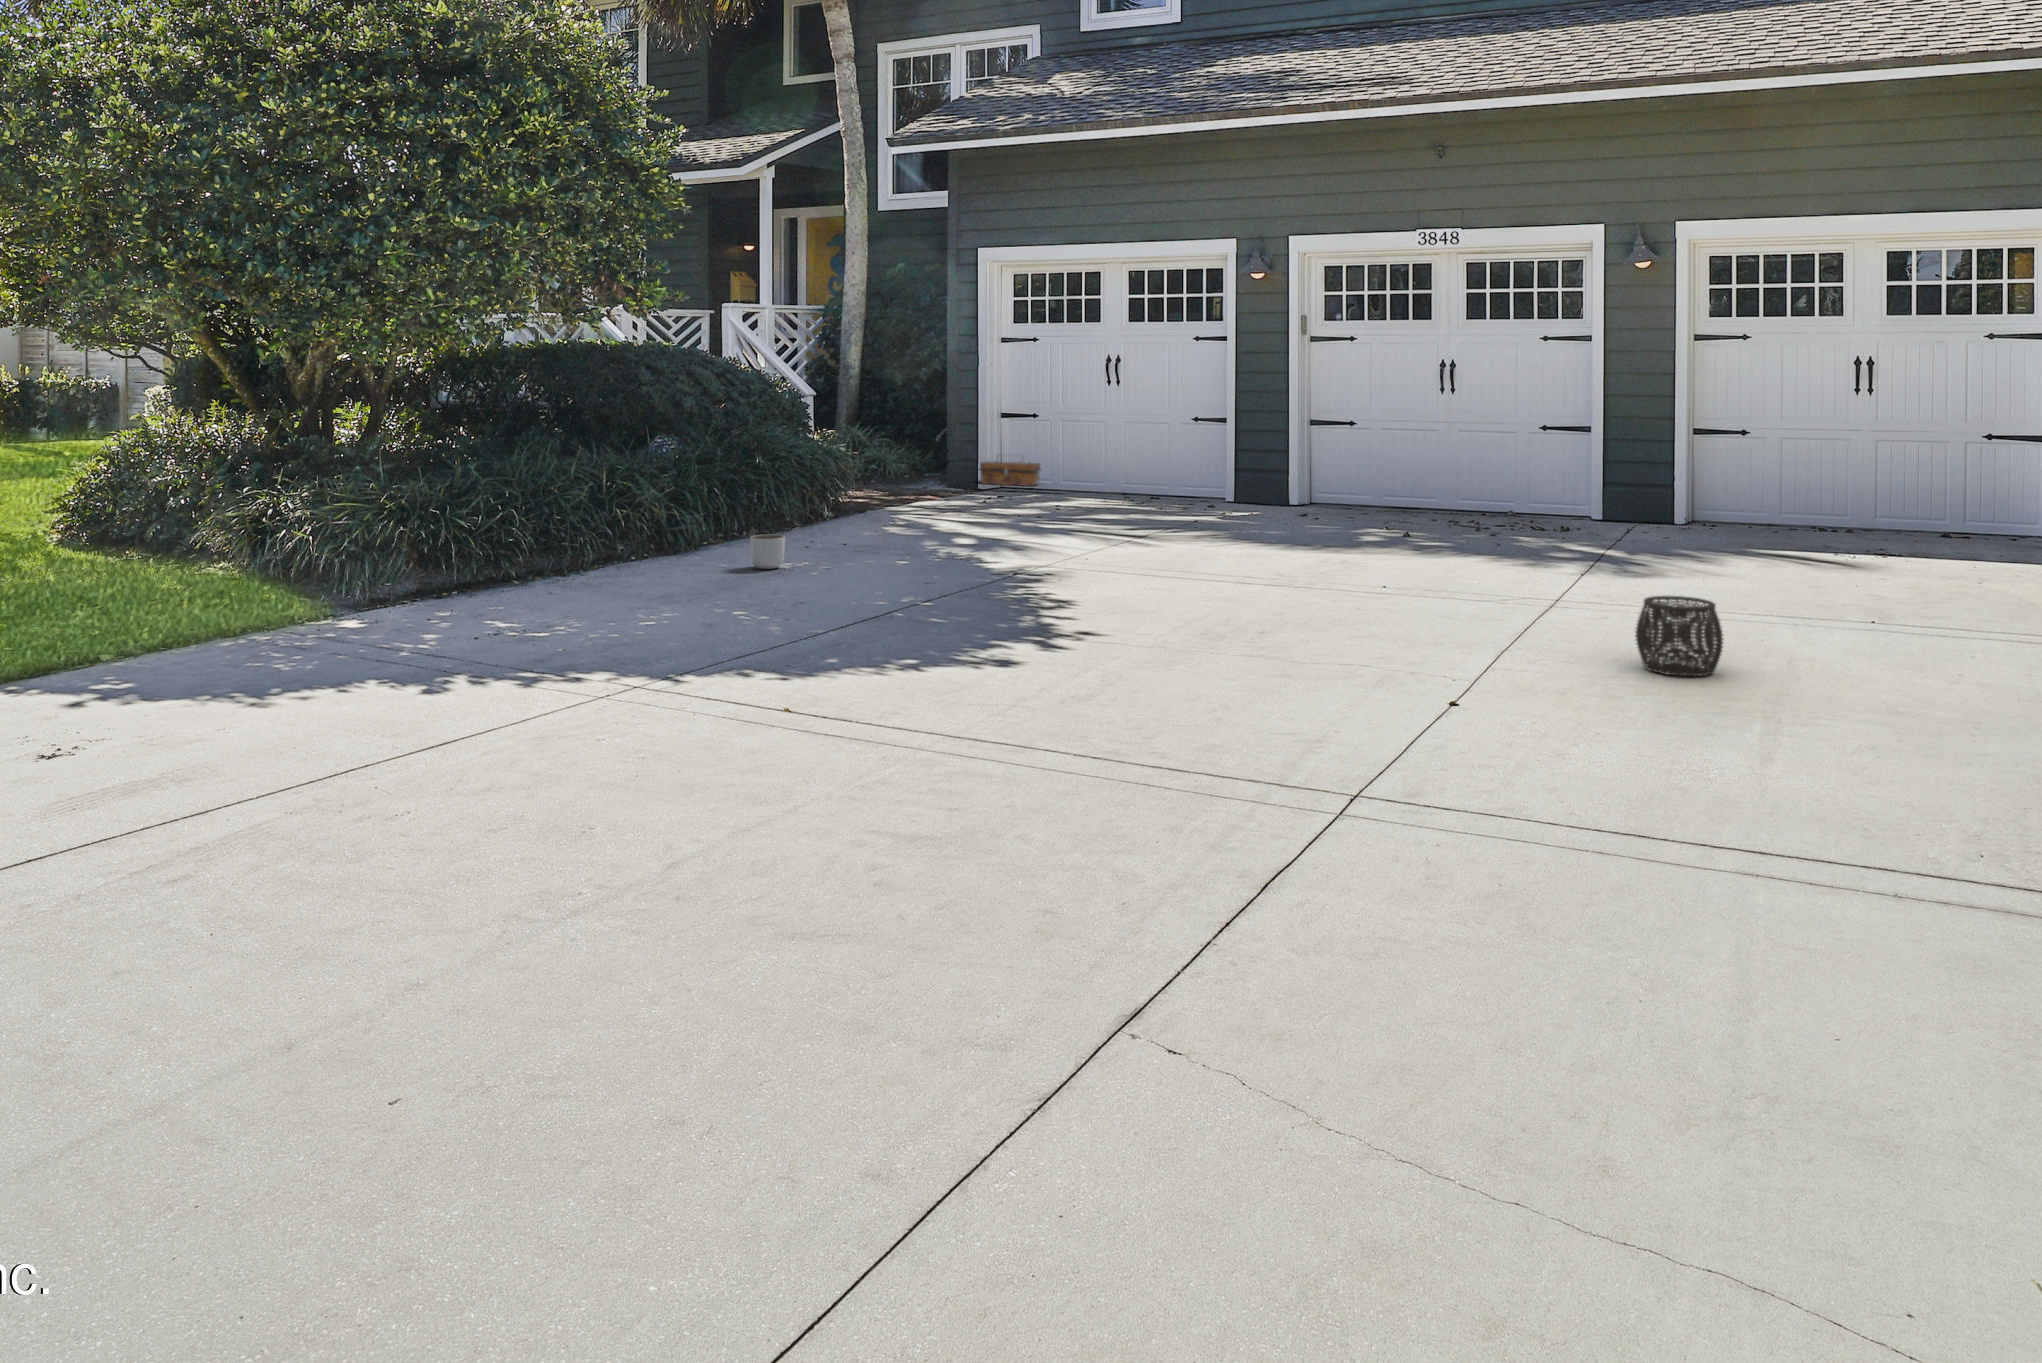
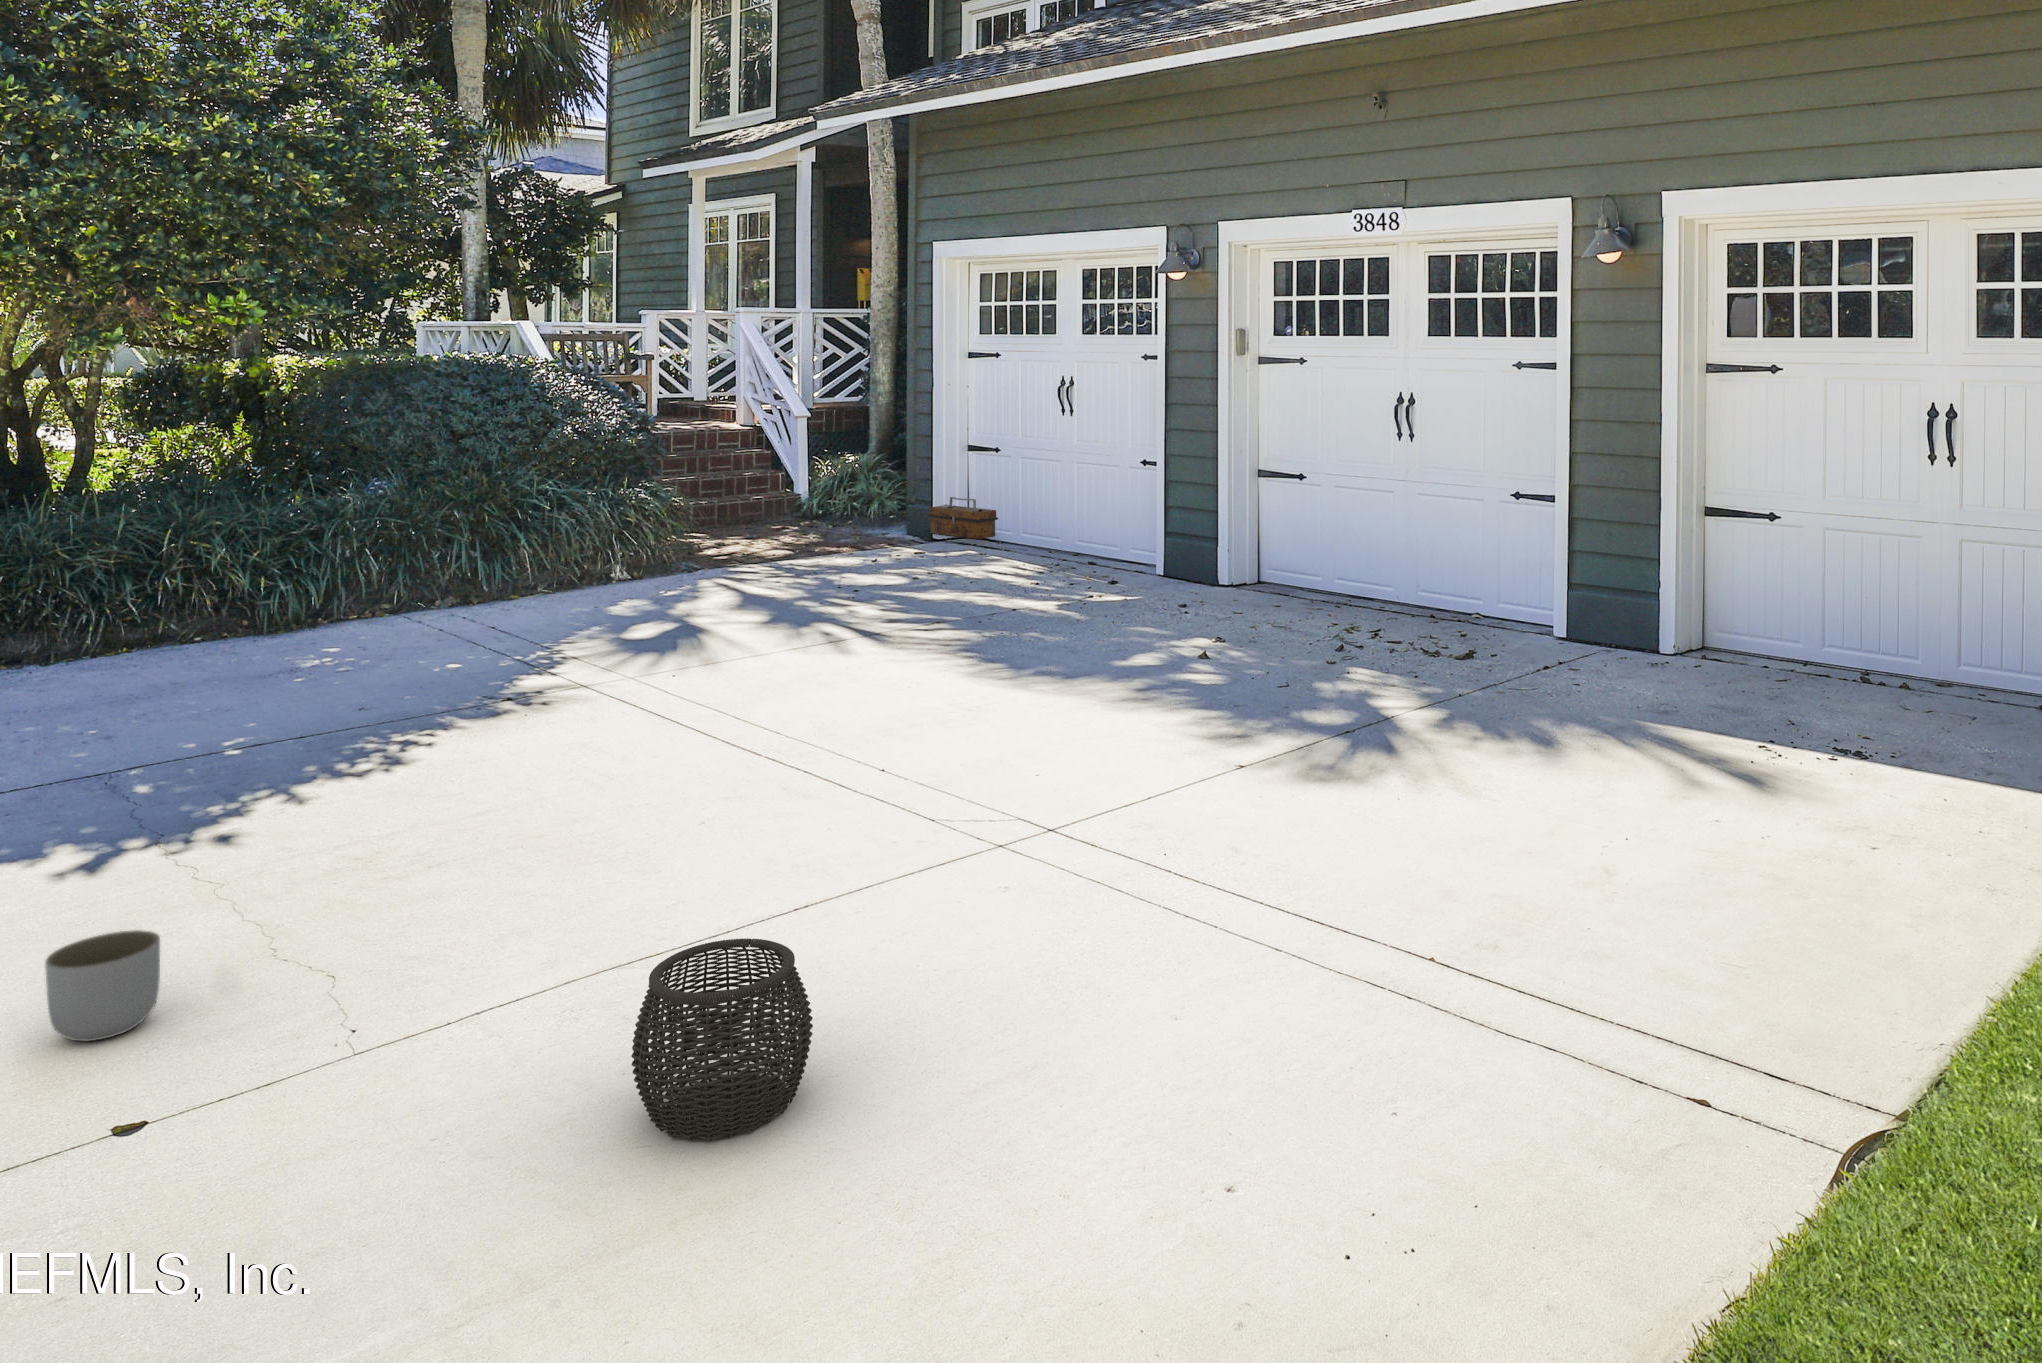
planter: present [750,534,785,569] -> present [45,930,160,1041]

